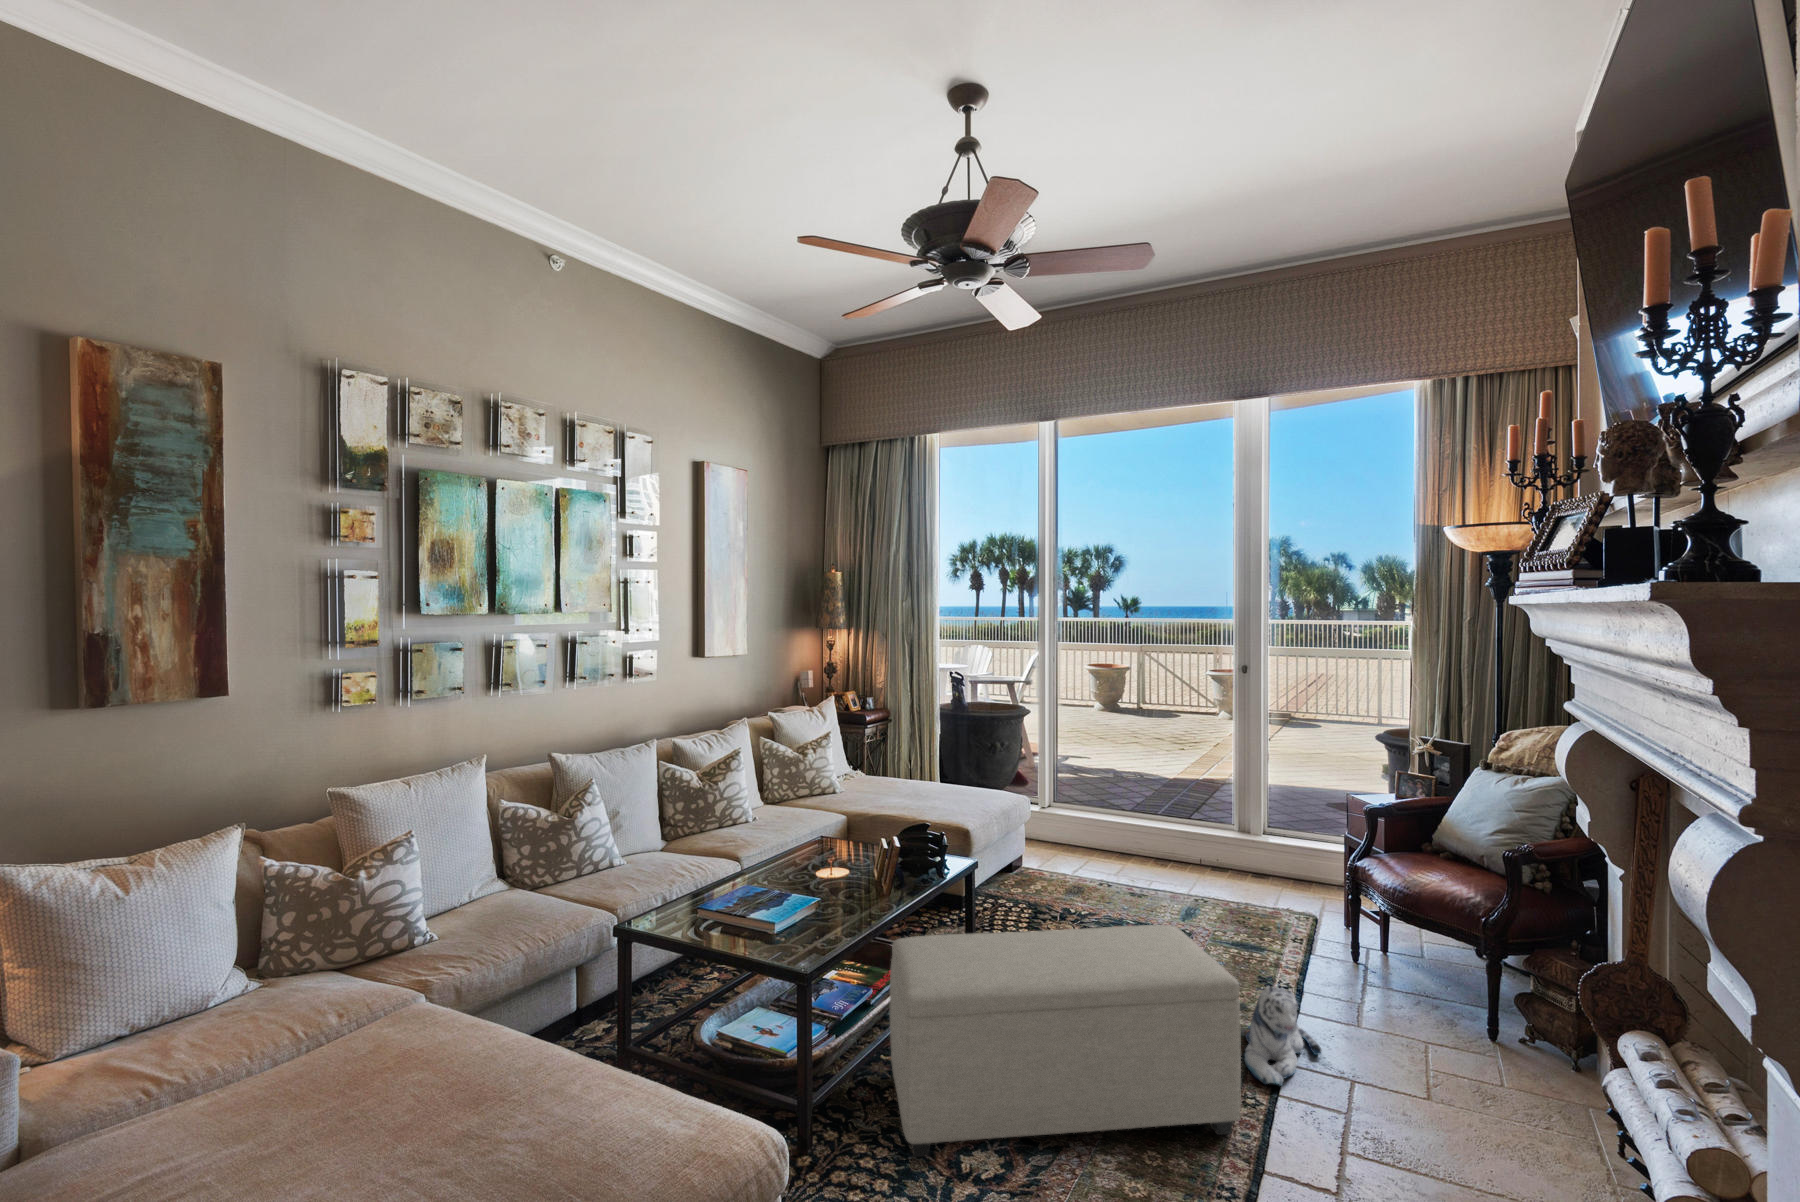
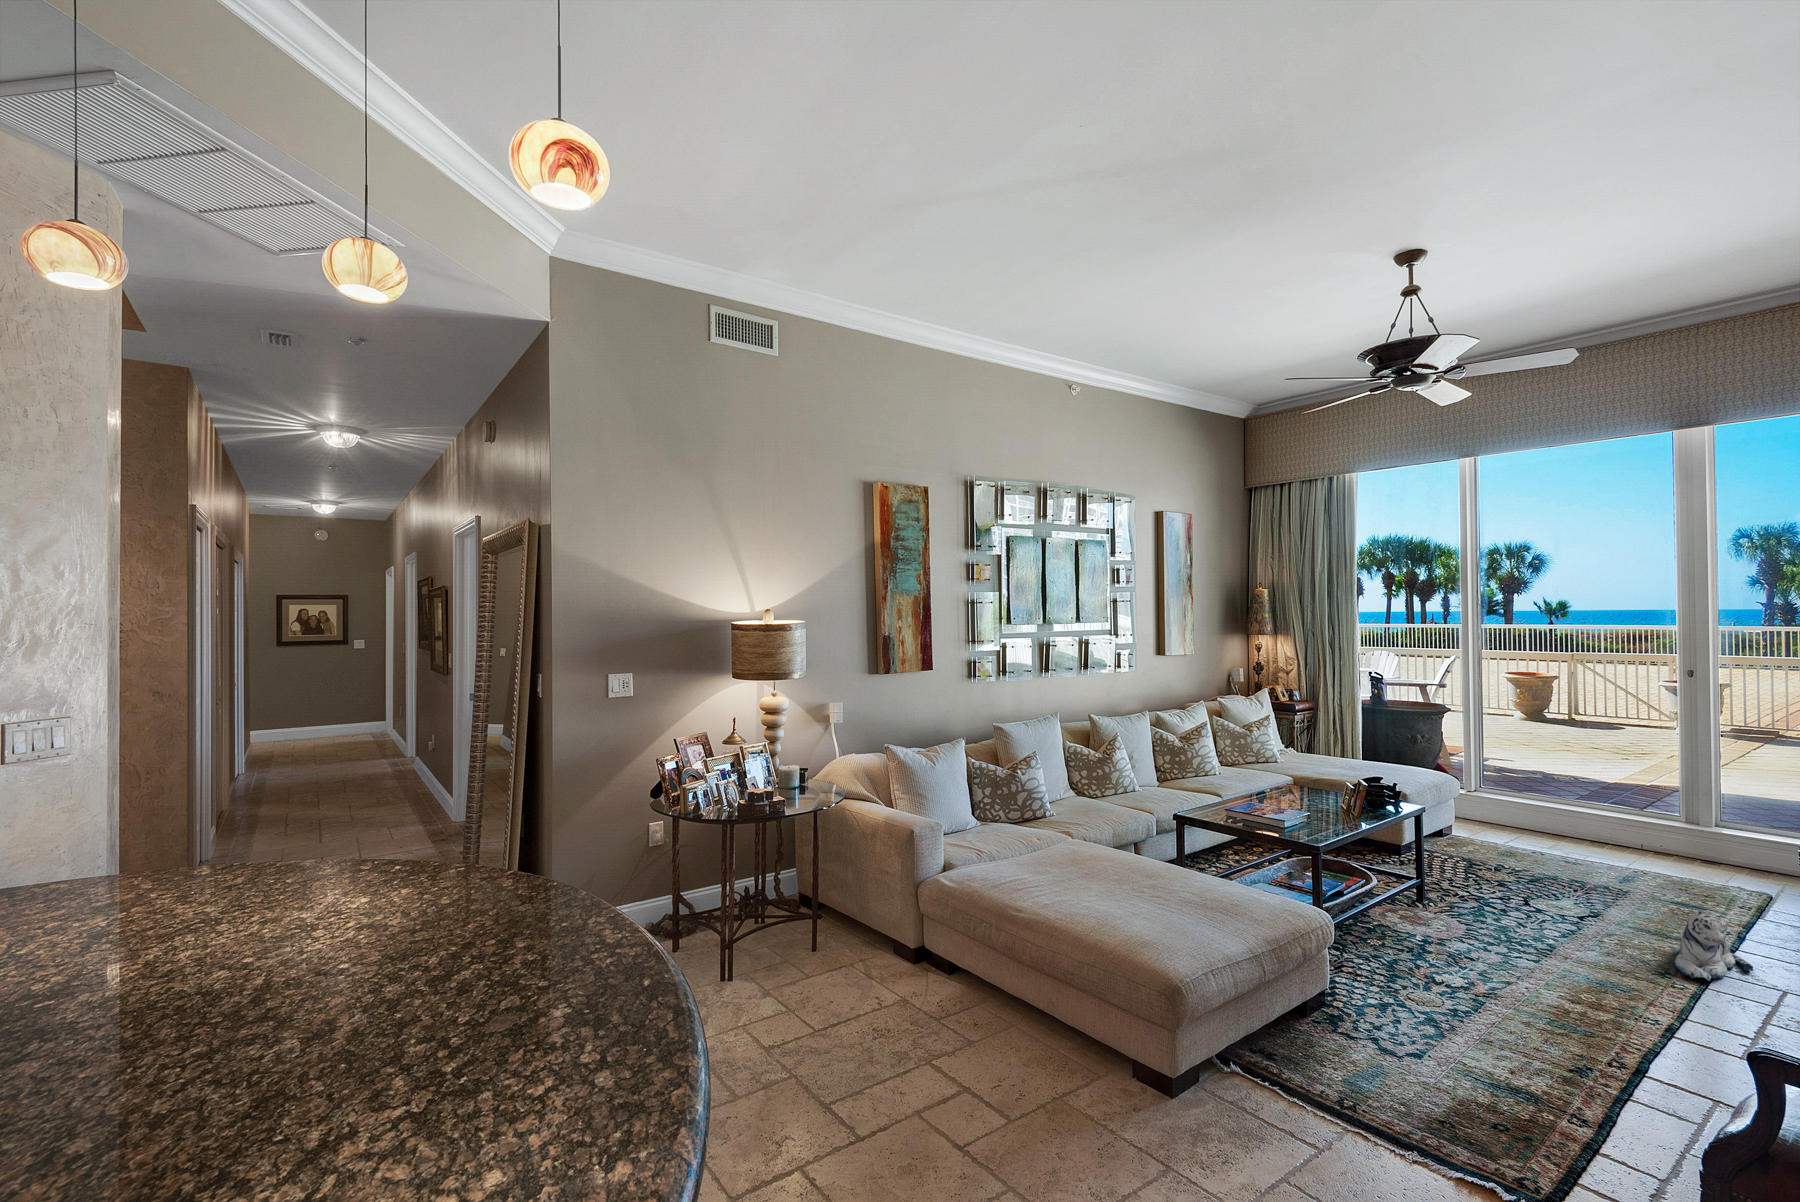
ottoman: present [890,925,1241,1157] -> none [1367,841,1666,997]

